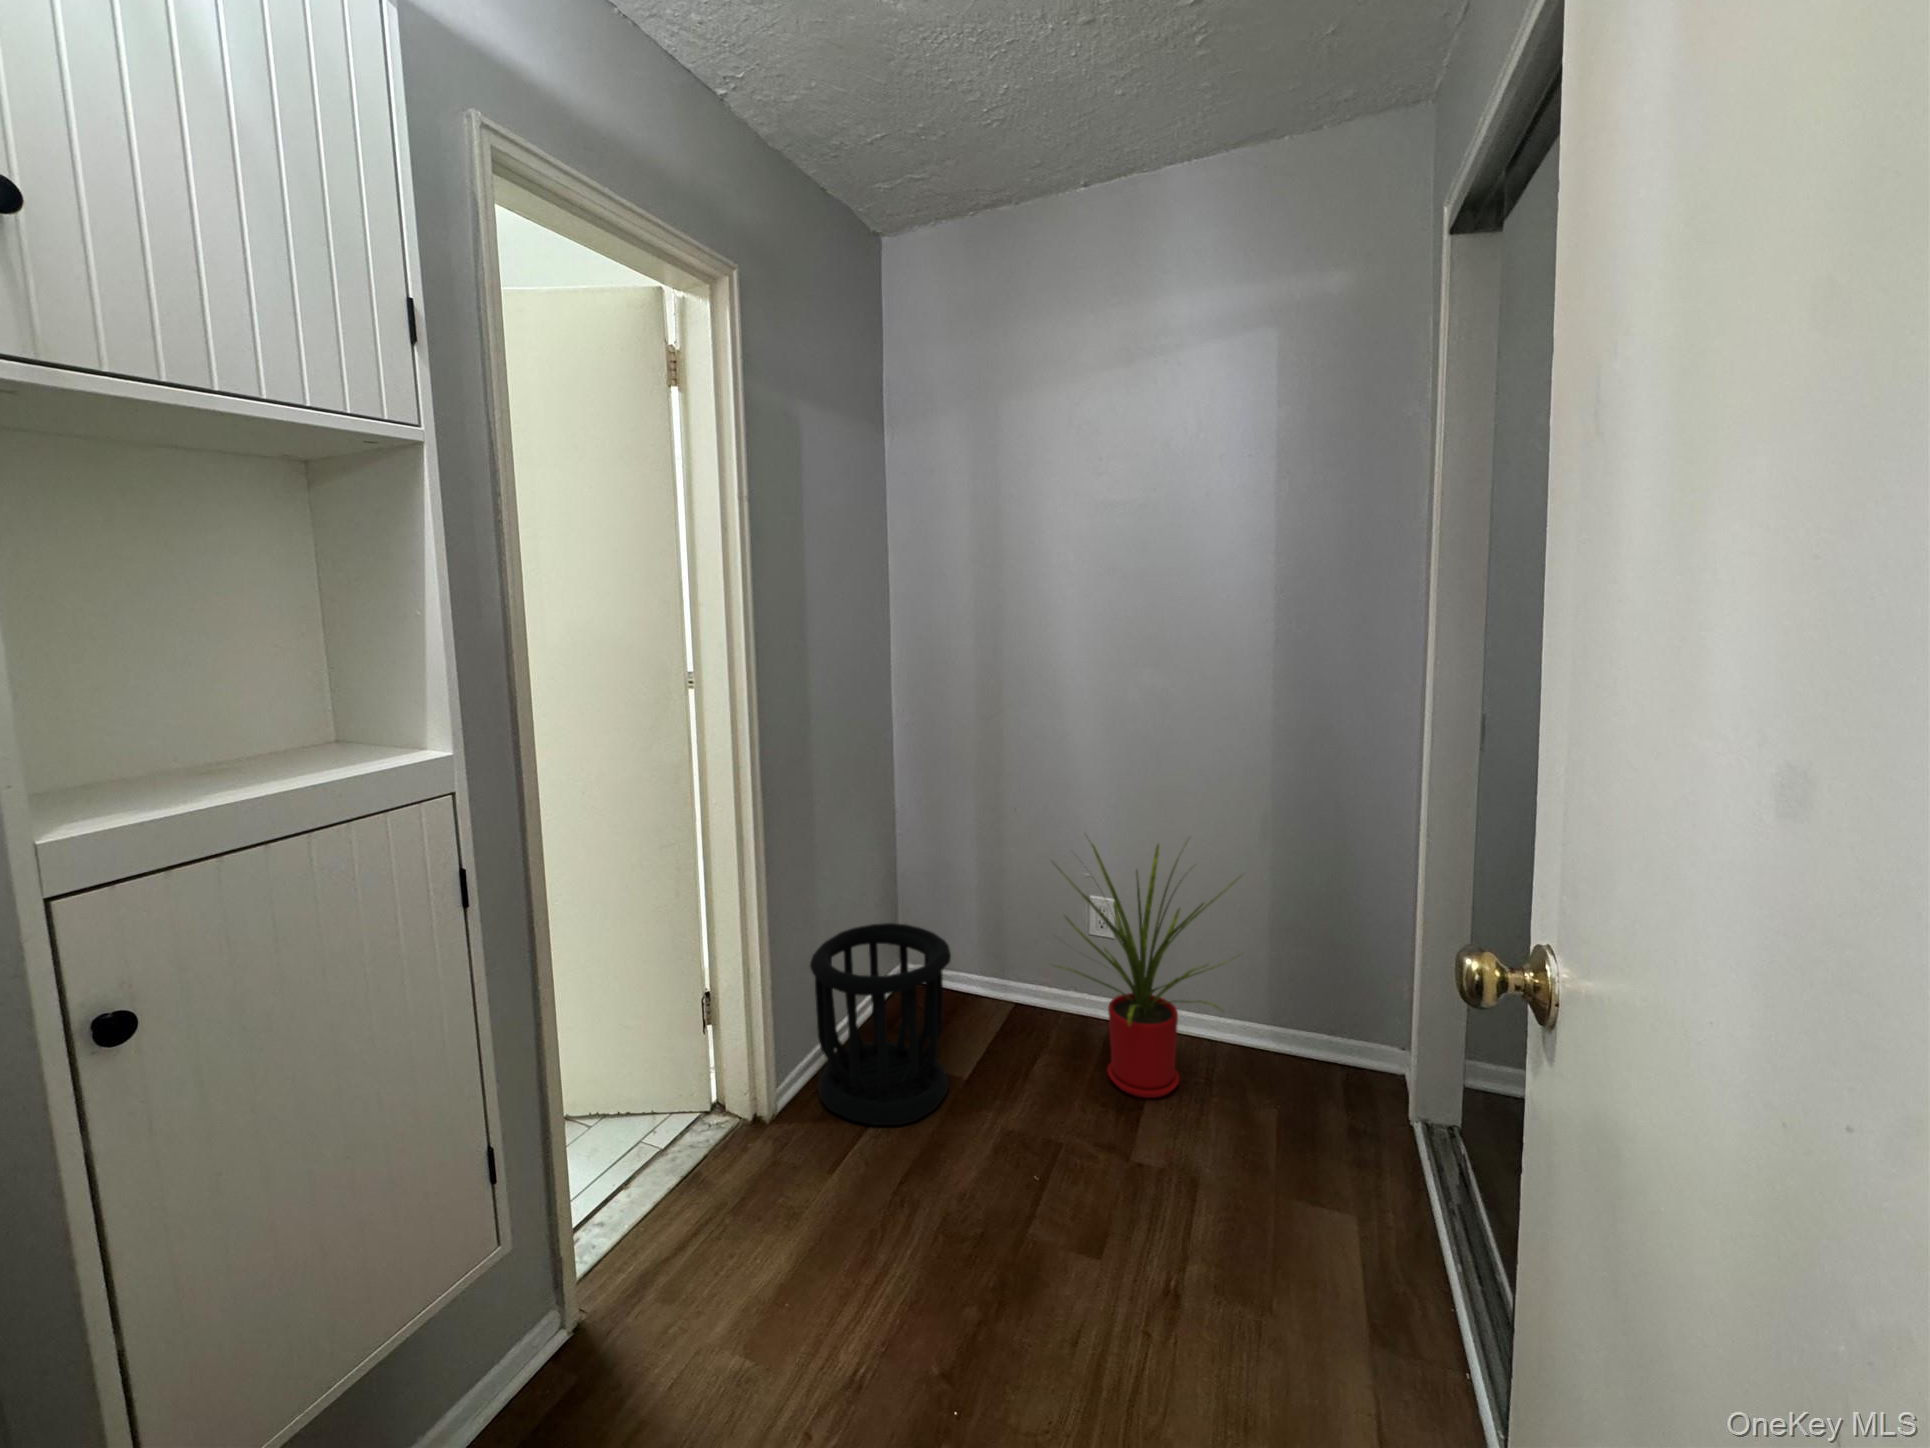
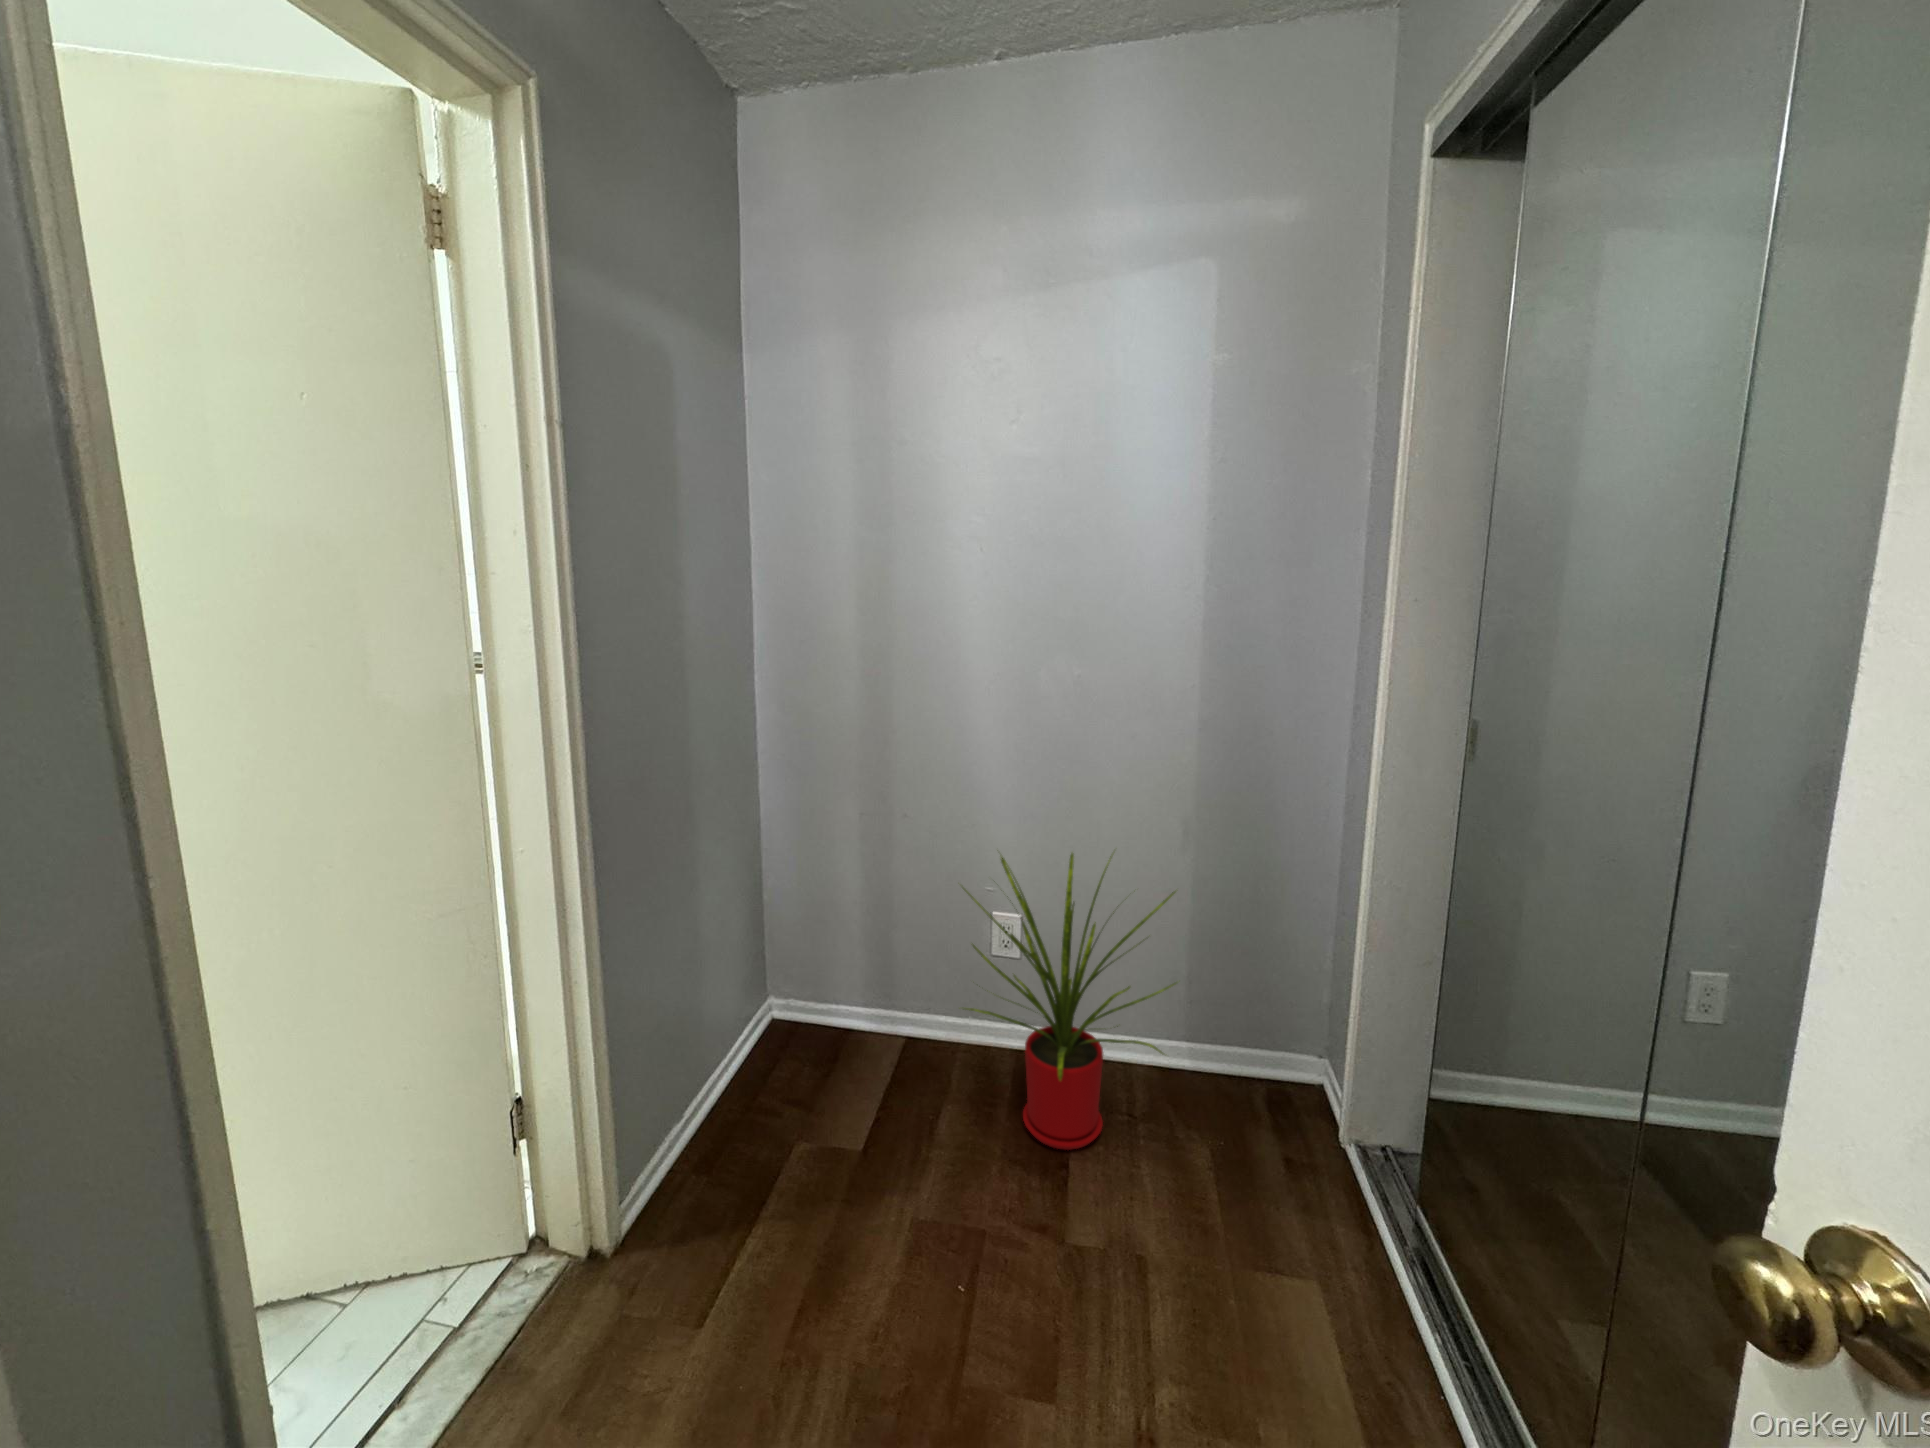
wastebasket: present [810,923,951,1125] -> none [662,971,845,1240]

